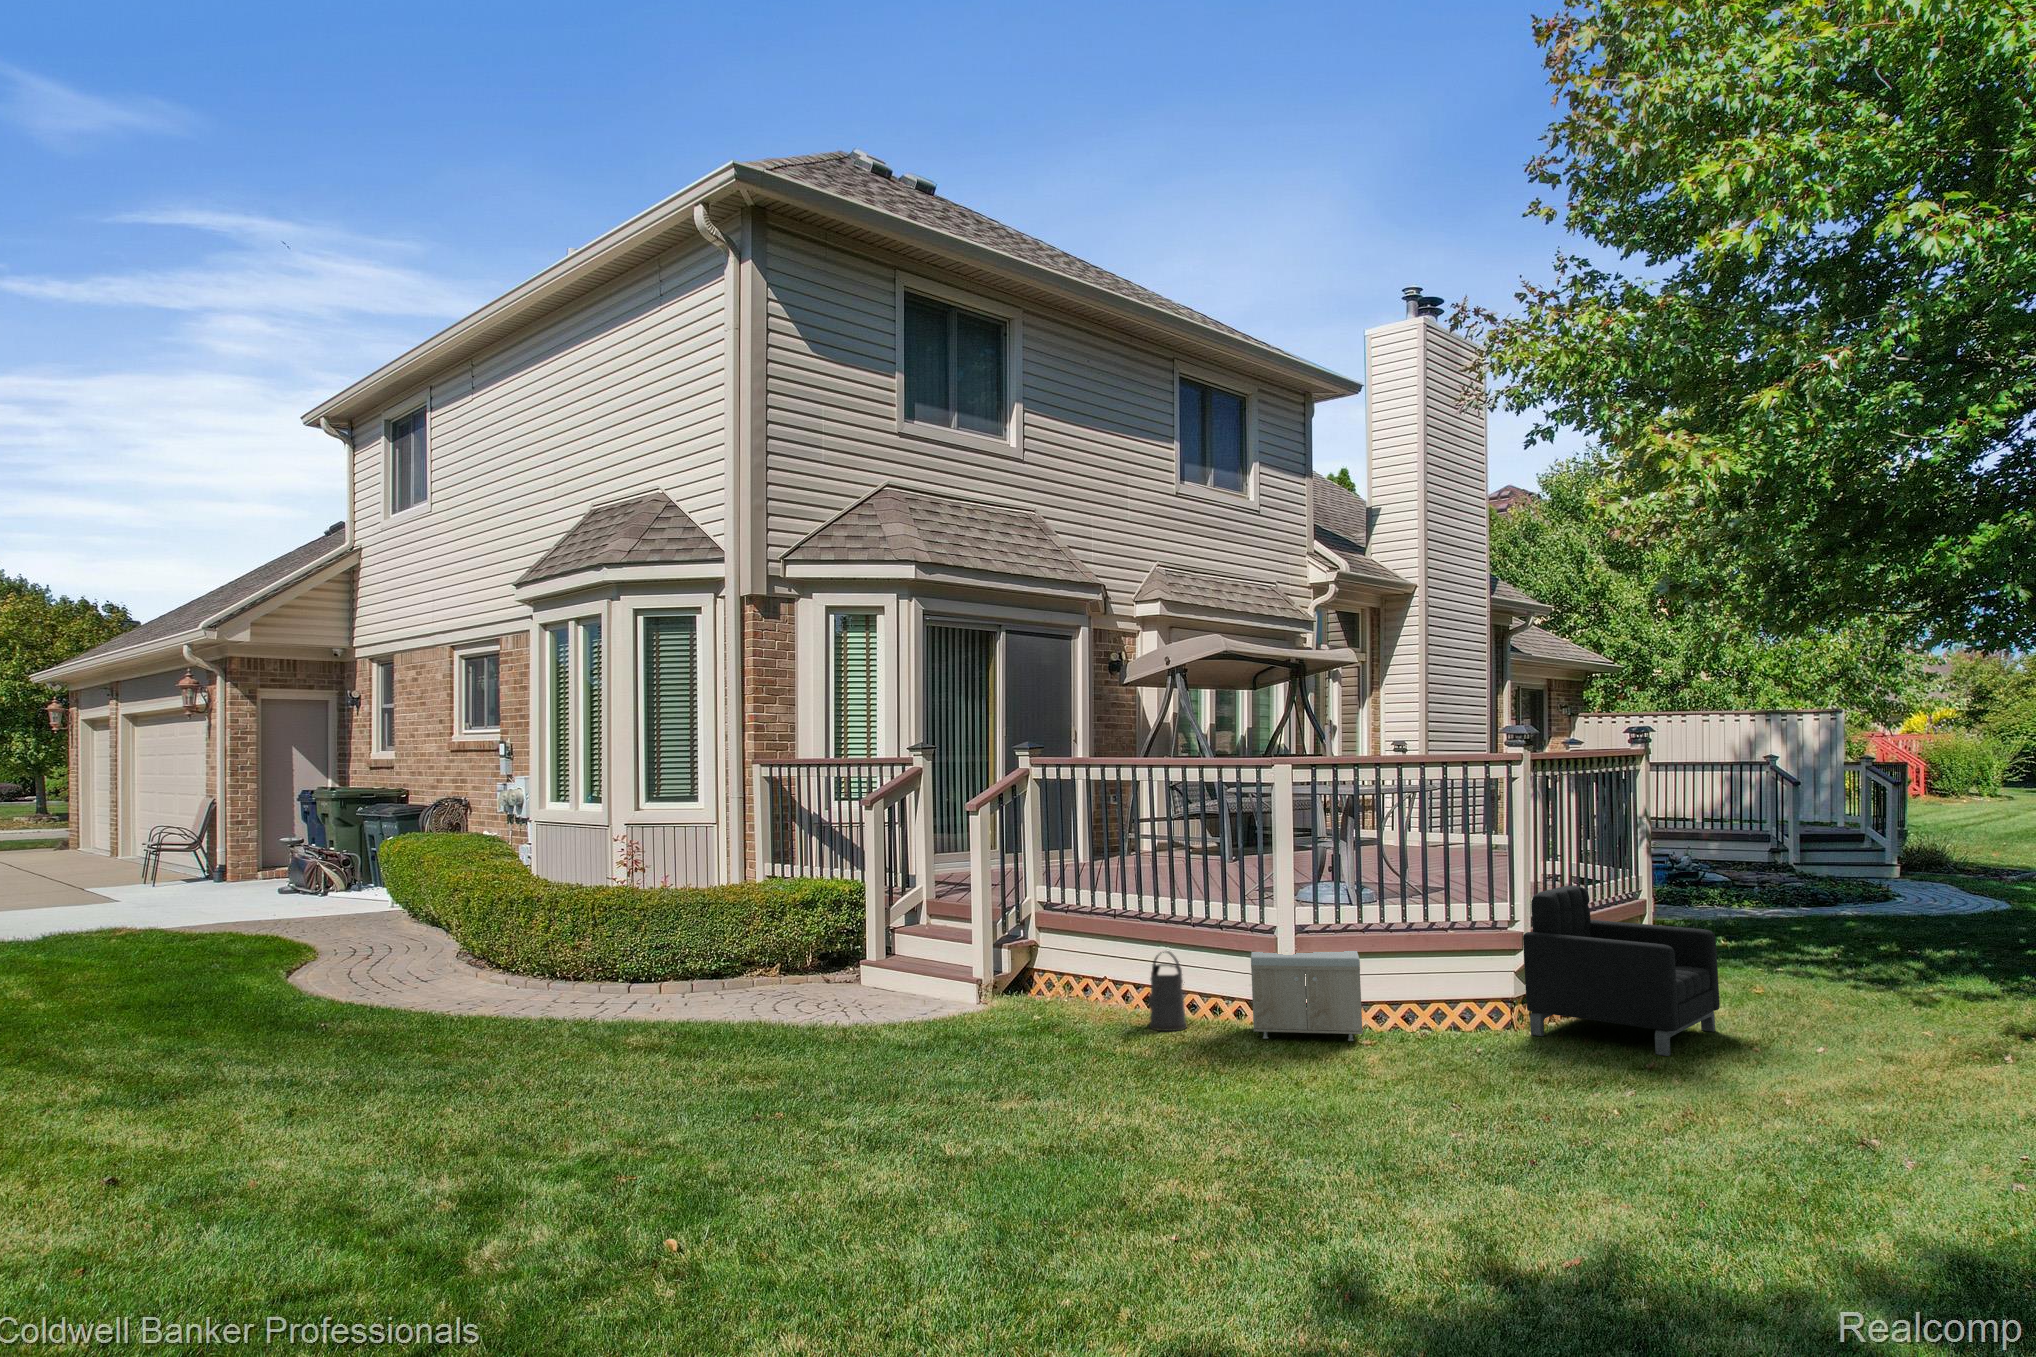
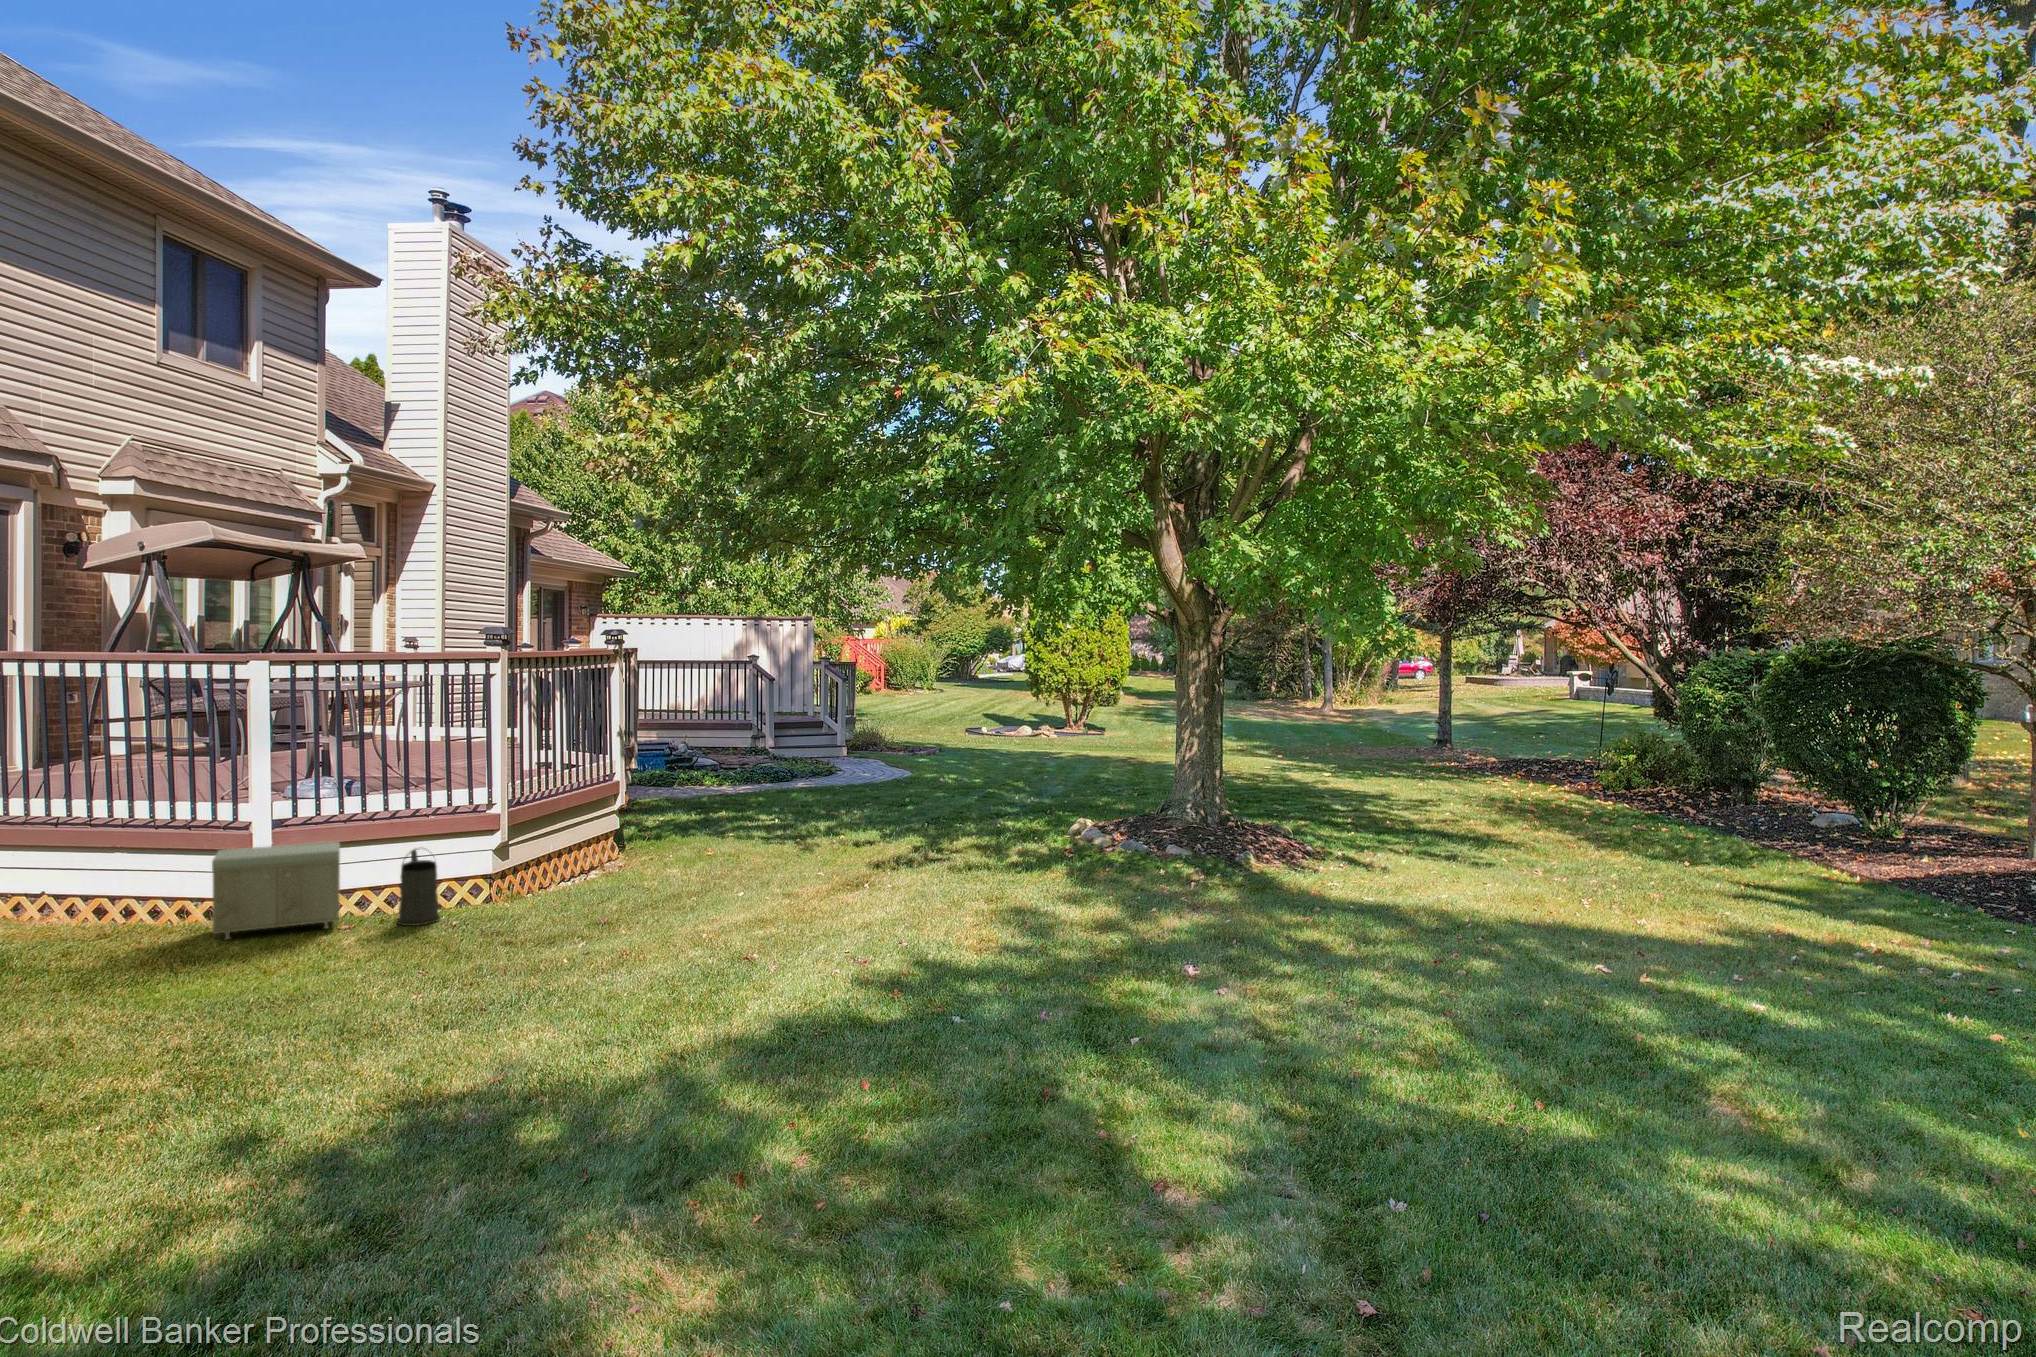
armchair: present [1523,886,1720,1056] -> none [504,774,660,904]
watering can: present [1148,951,1187,1031] -> present [397,848,440,926]

